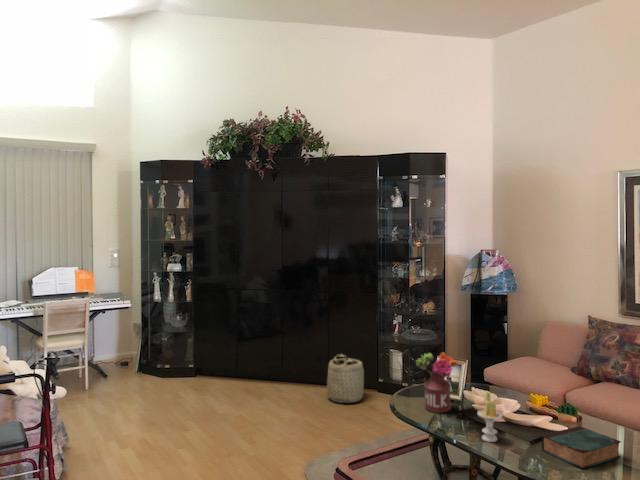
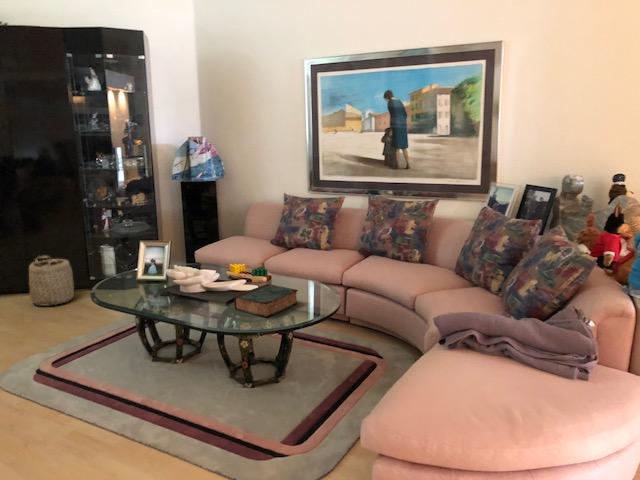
flower arrangement: present [416,353,457,413] -> none [113,235,158,294]
candle: present [477,391,502,442] -> none [175,264,199,311]

